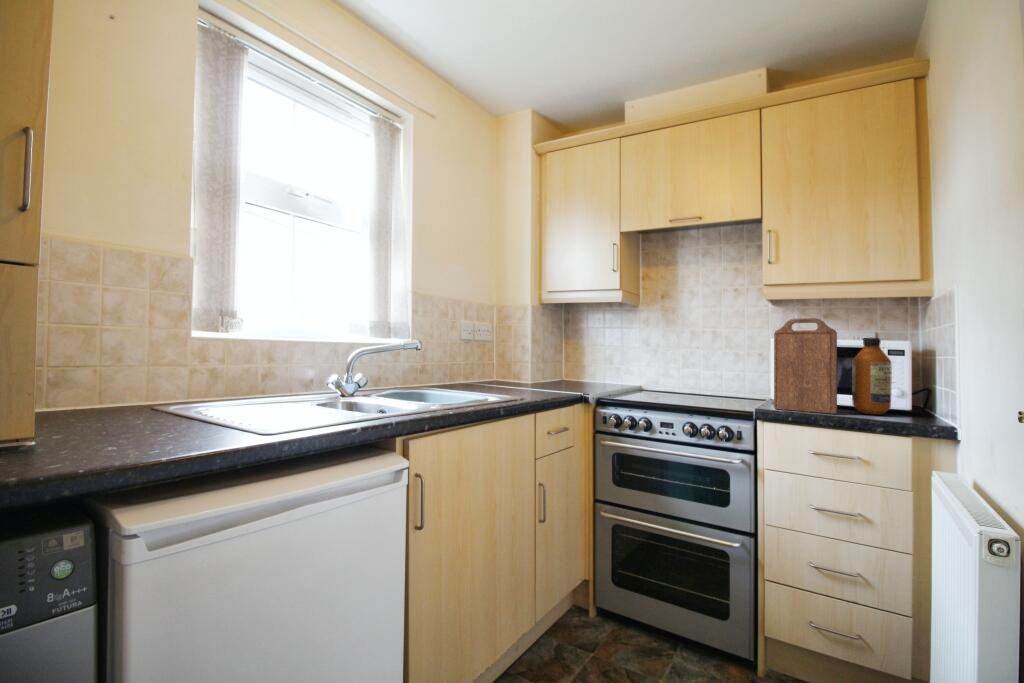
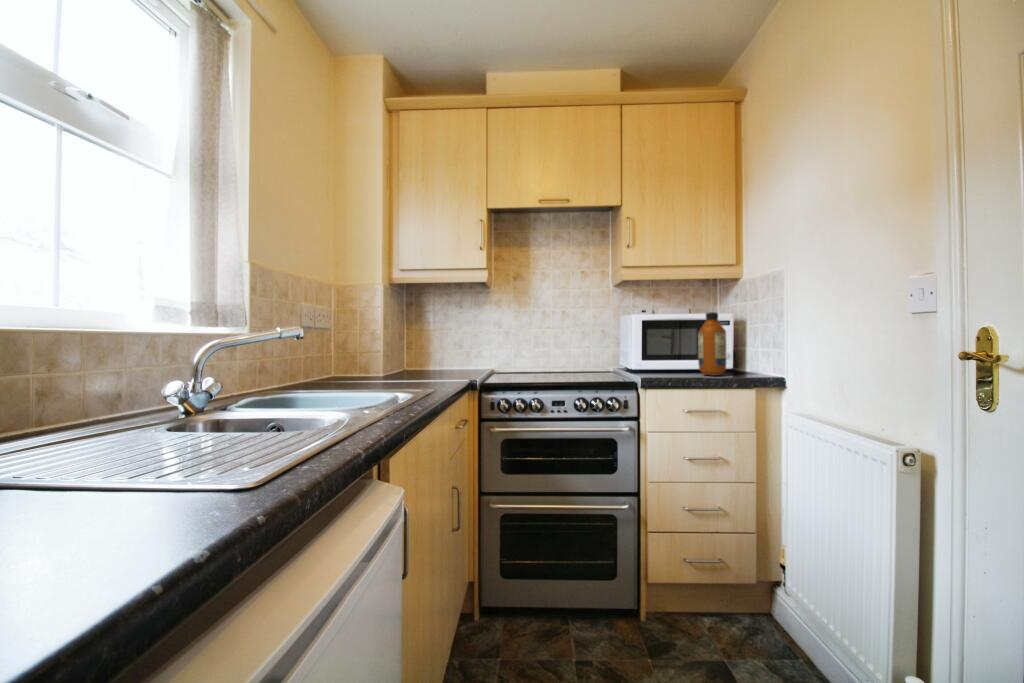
cutting board: present [774,318,837,414] -> none [644,296,695,378]

